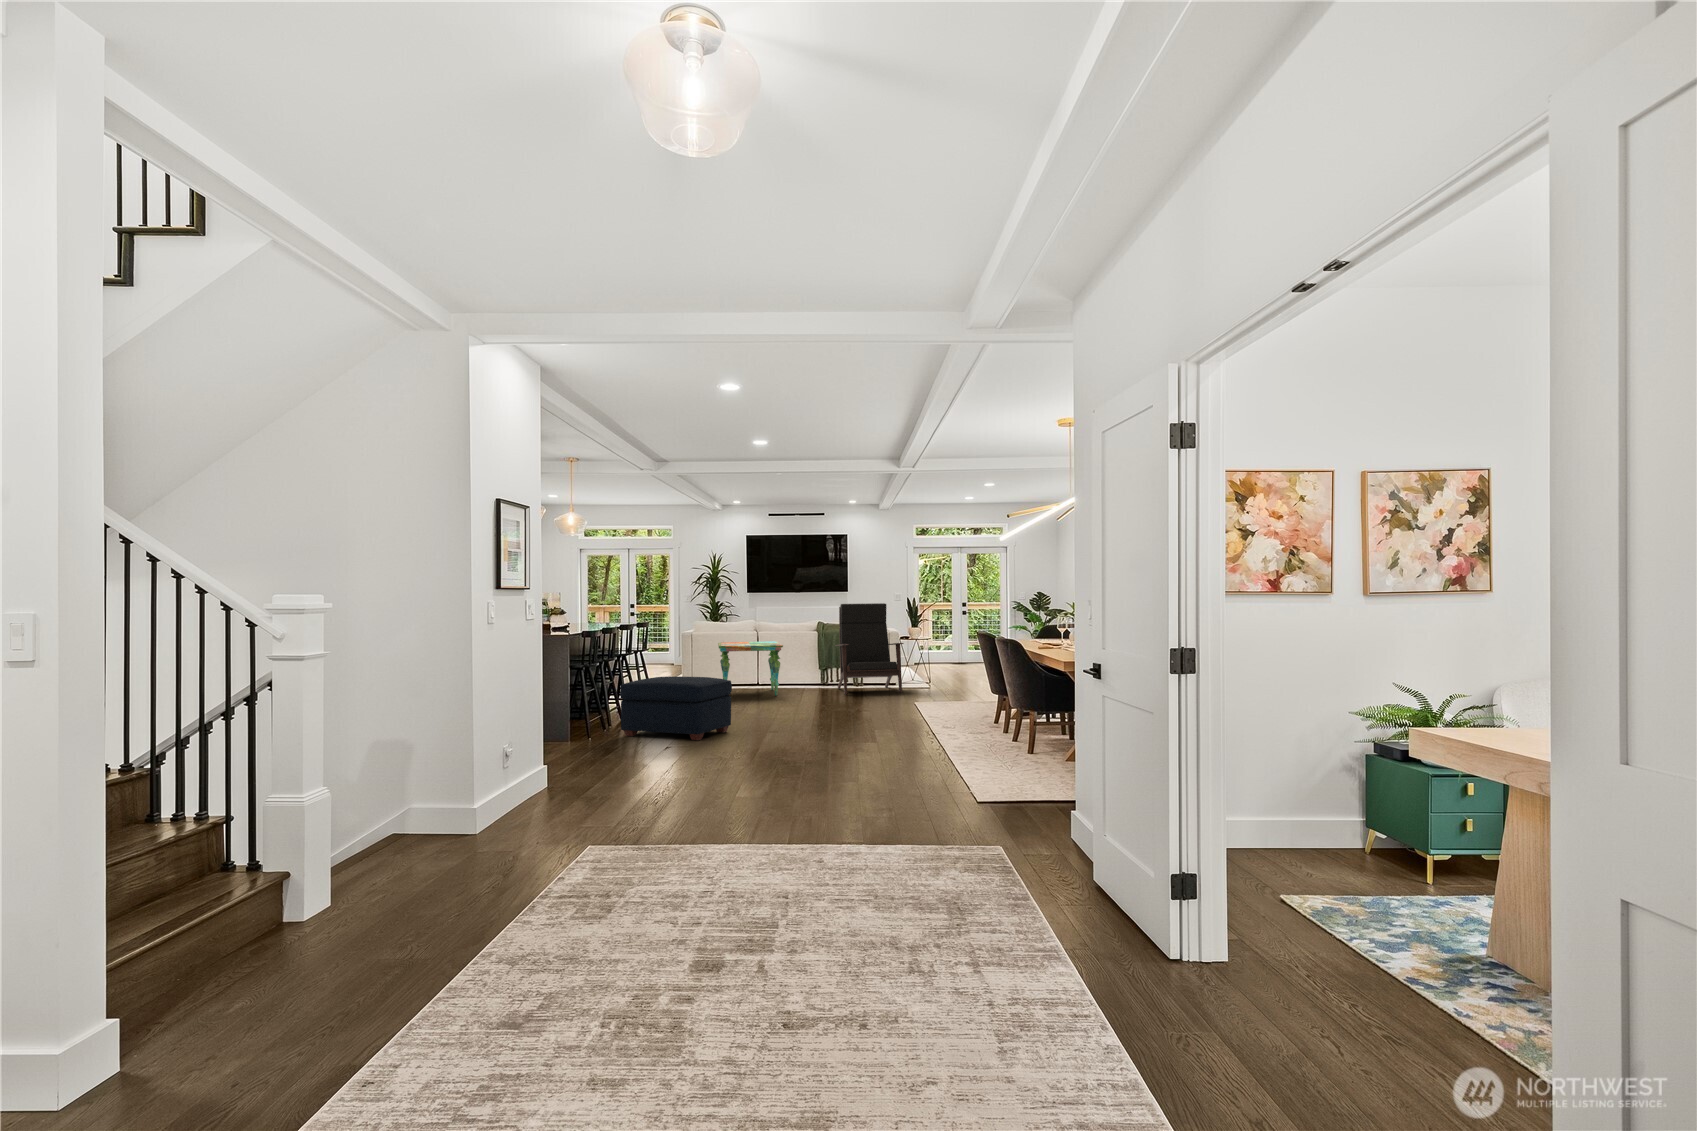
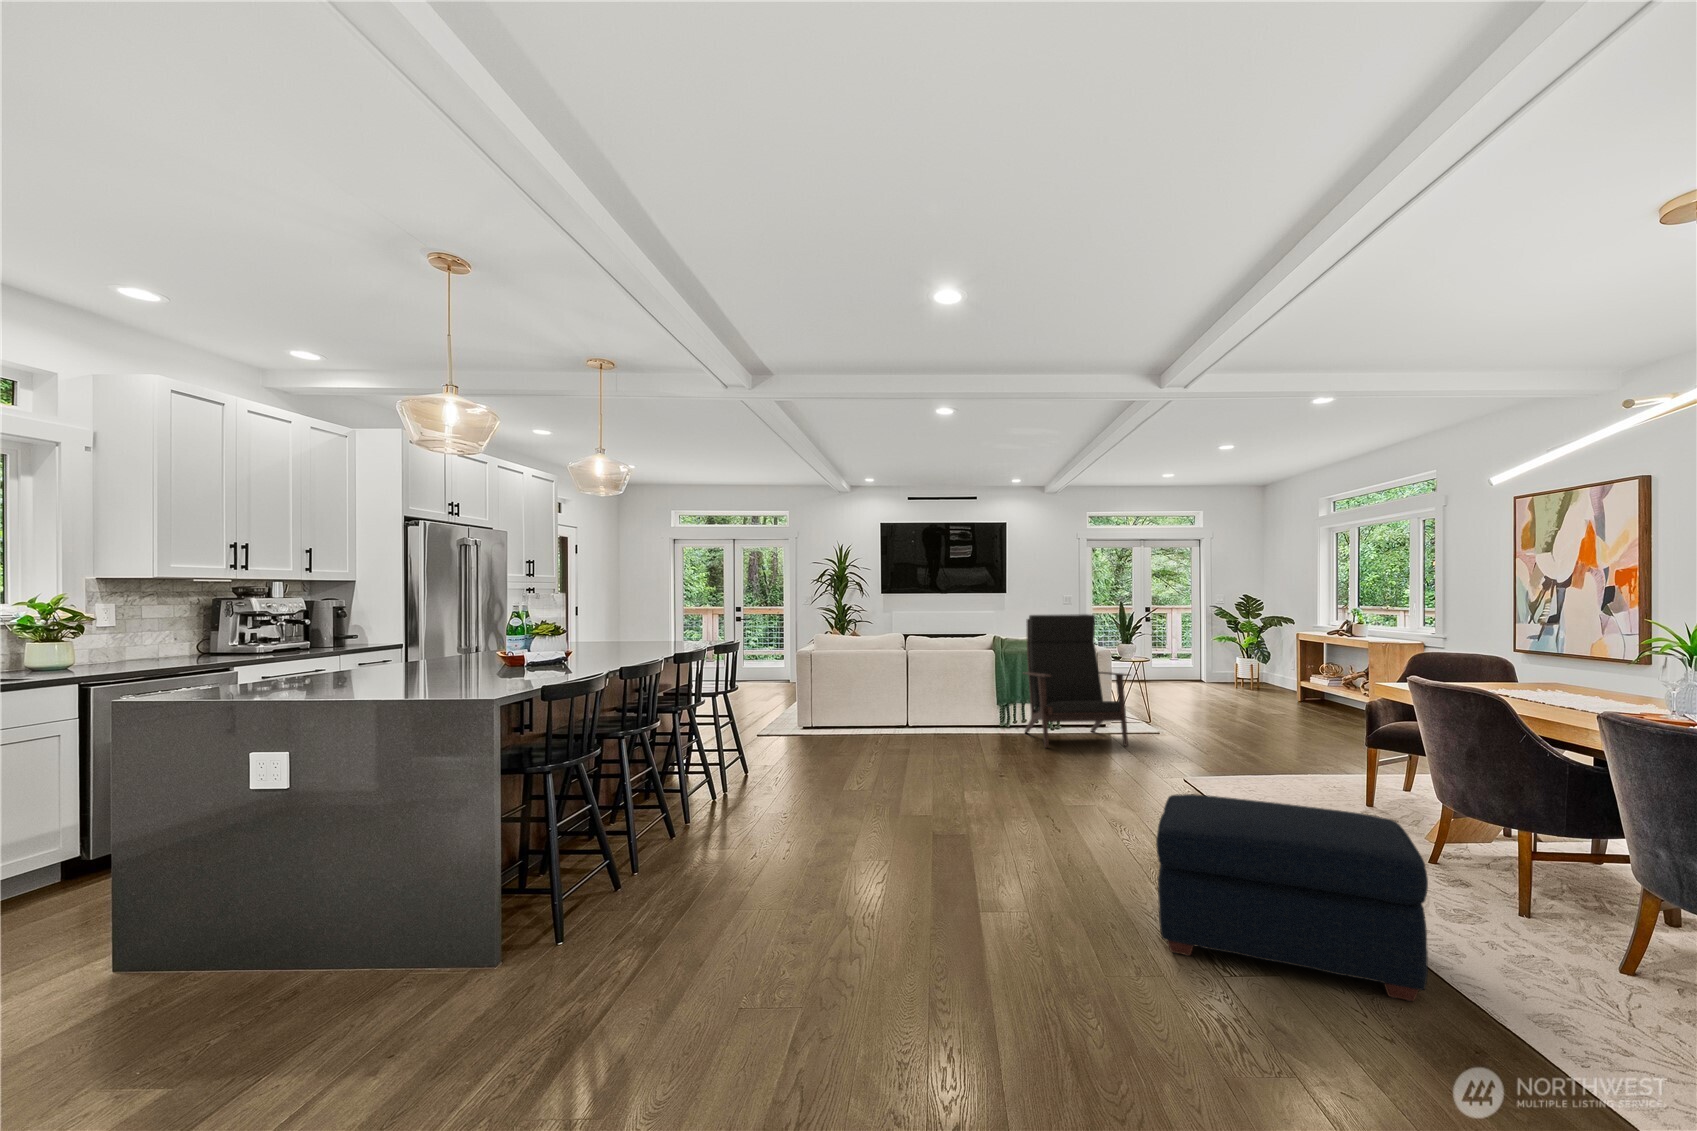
side table: present [718,641,783,696] -> none [859,666,956,748]
ottoman: present [620,677,732,740] -> present [1156,794,1428,1001]

